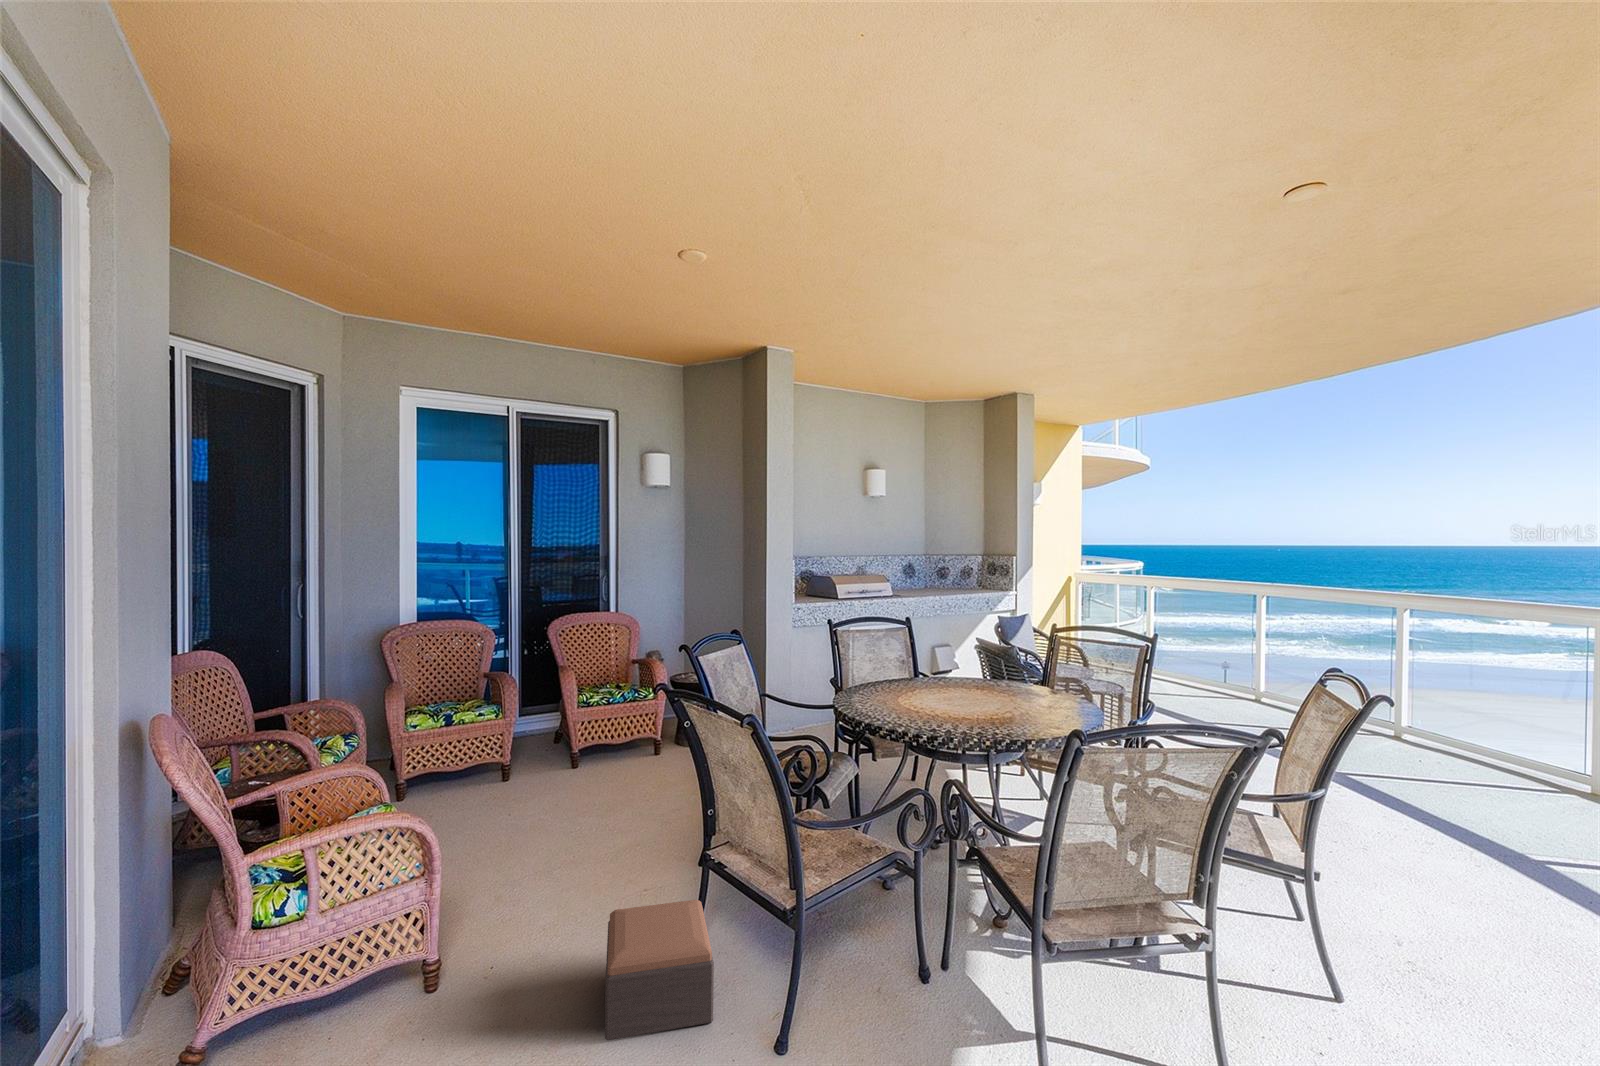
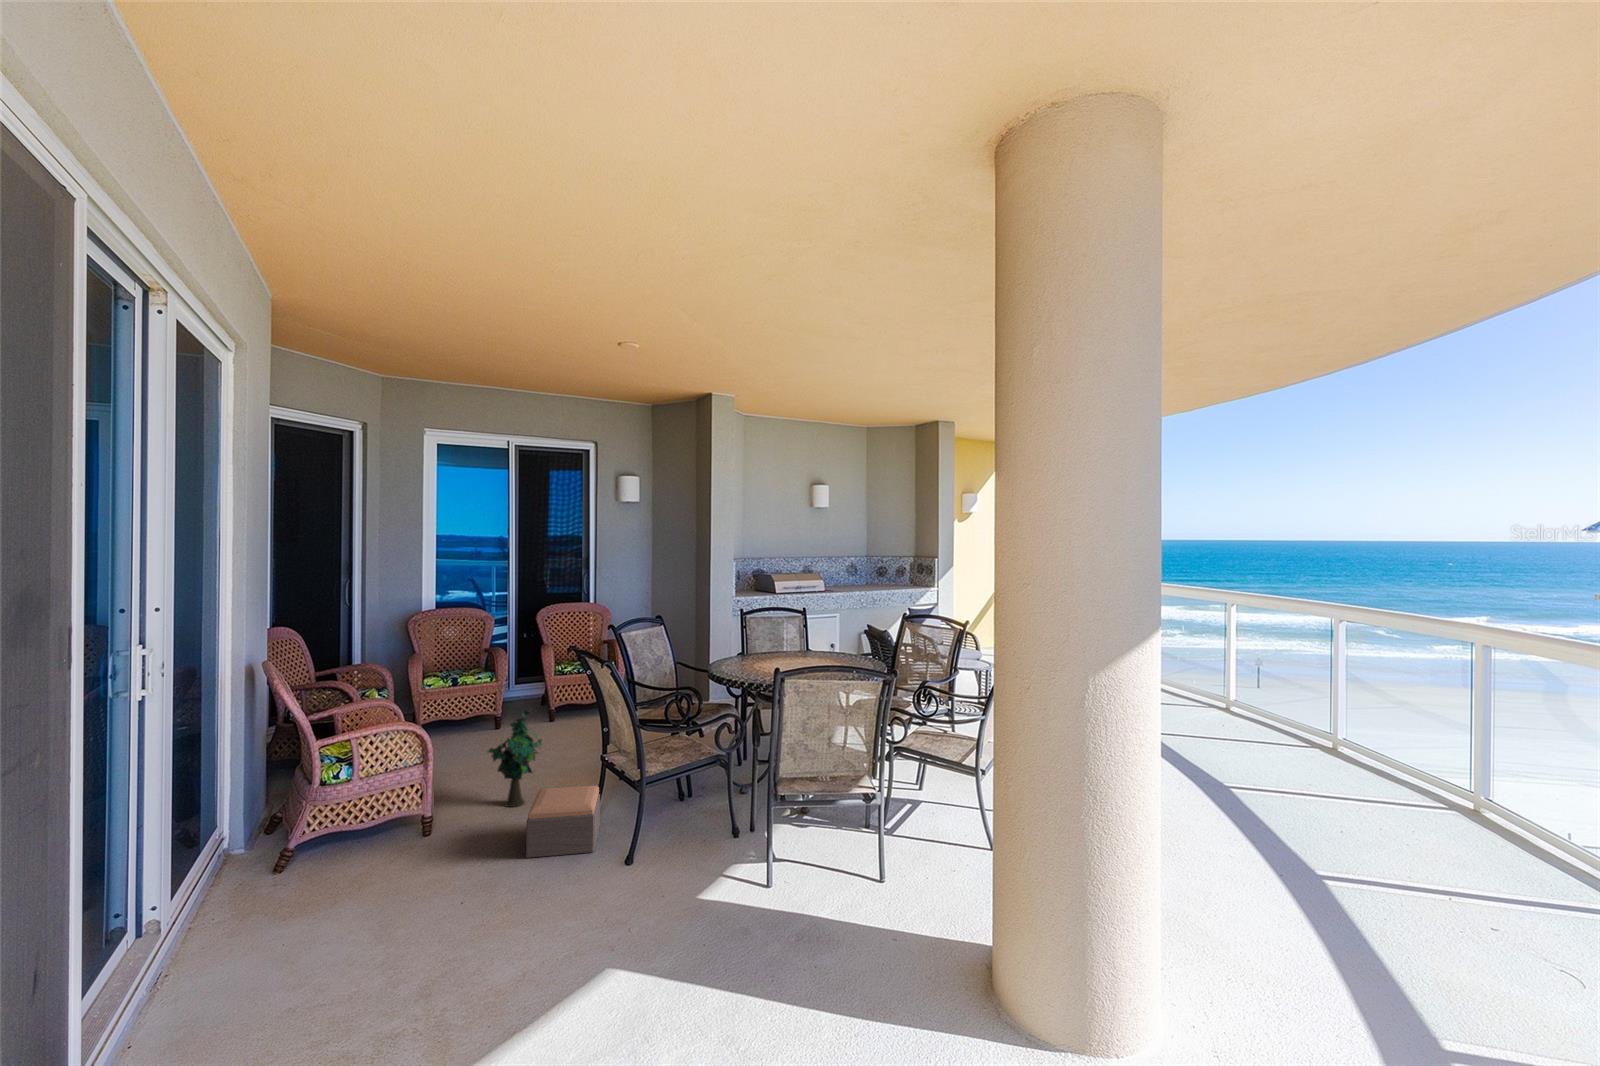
decorative plant: none [517,776,598,924] -> present [488,711,542,807]

